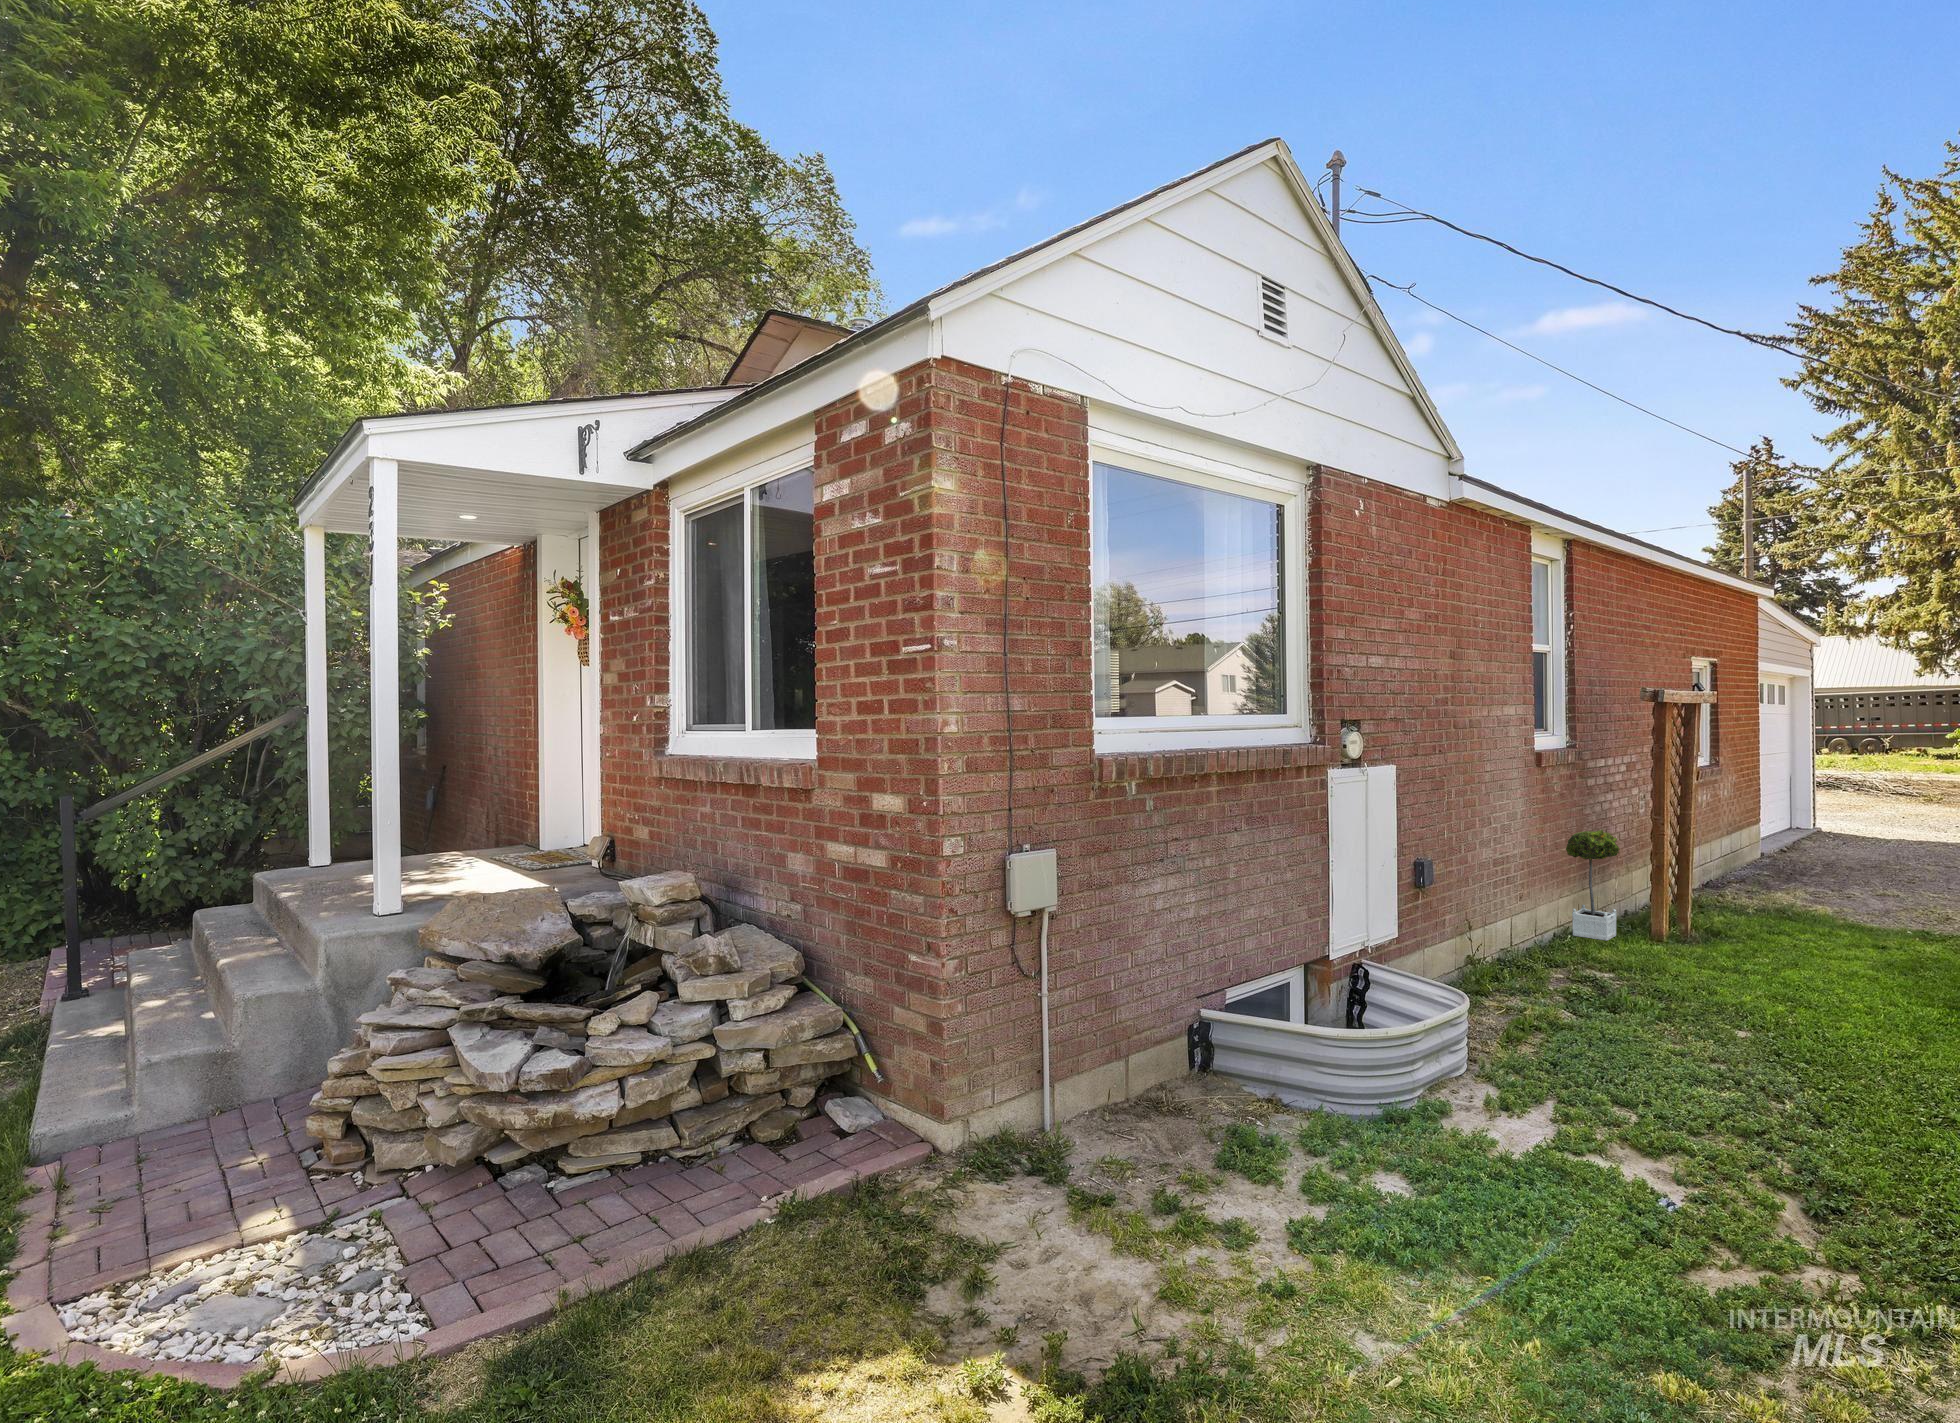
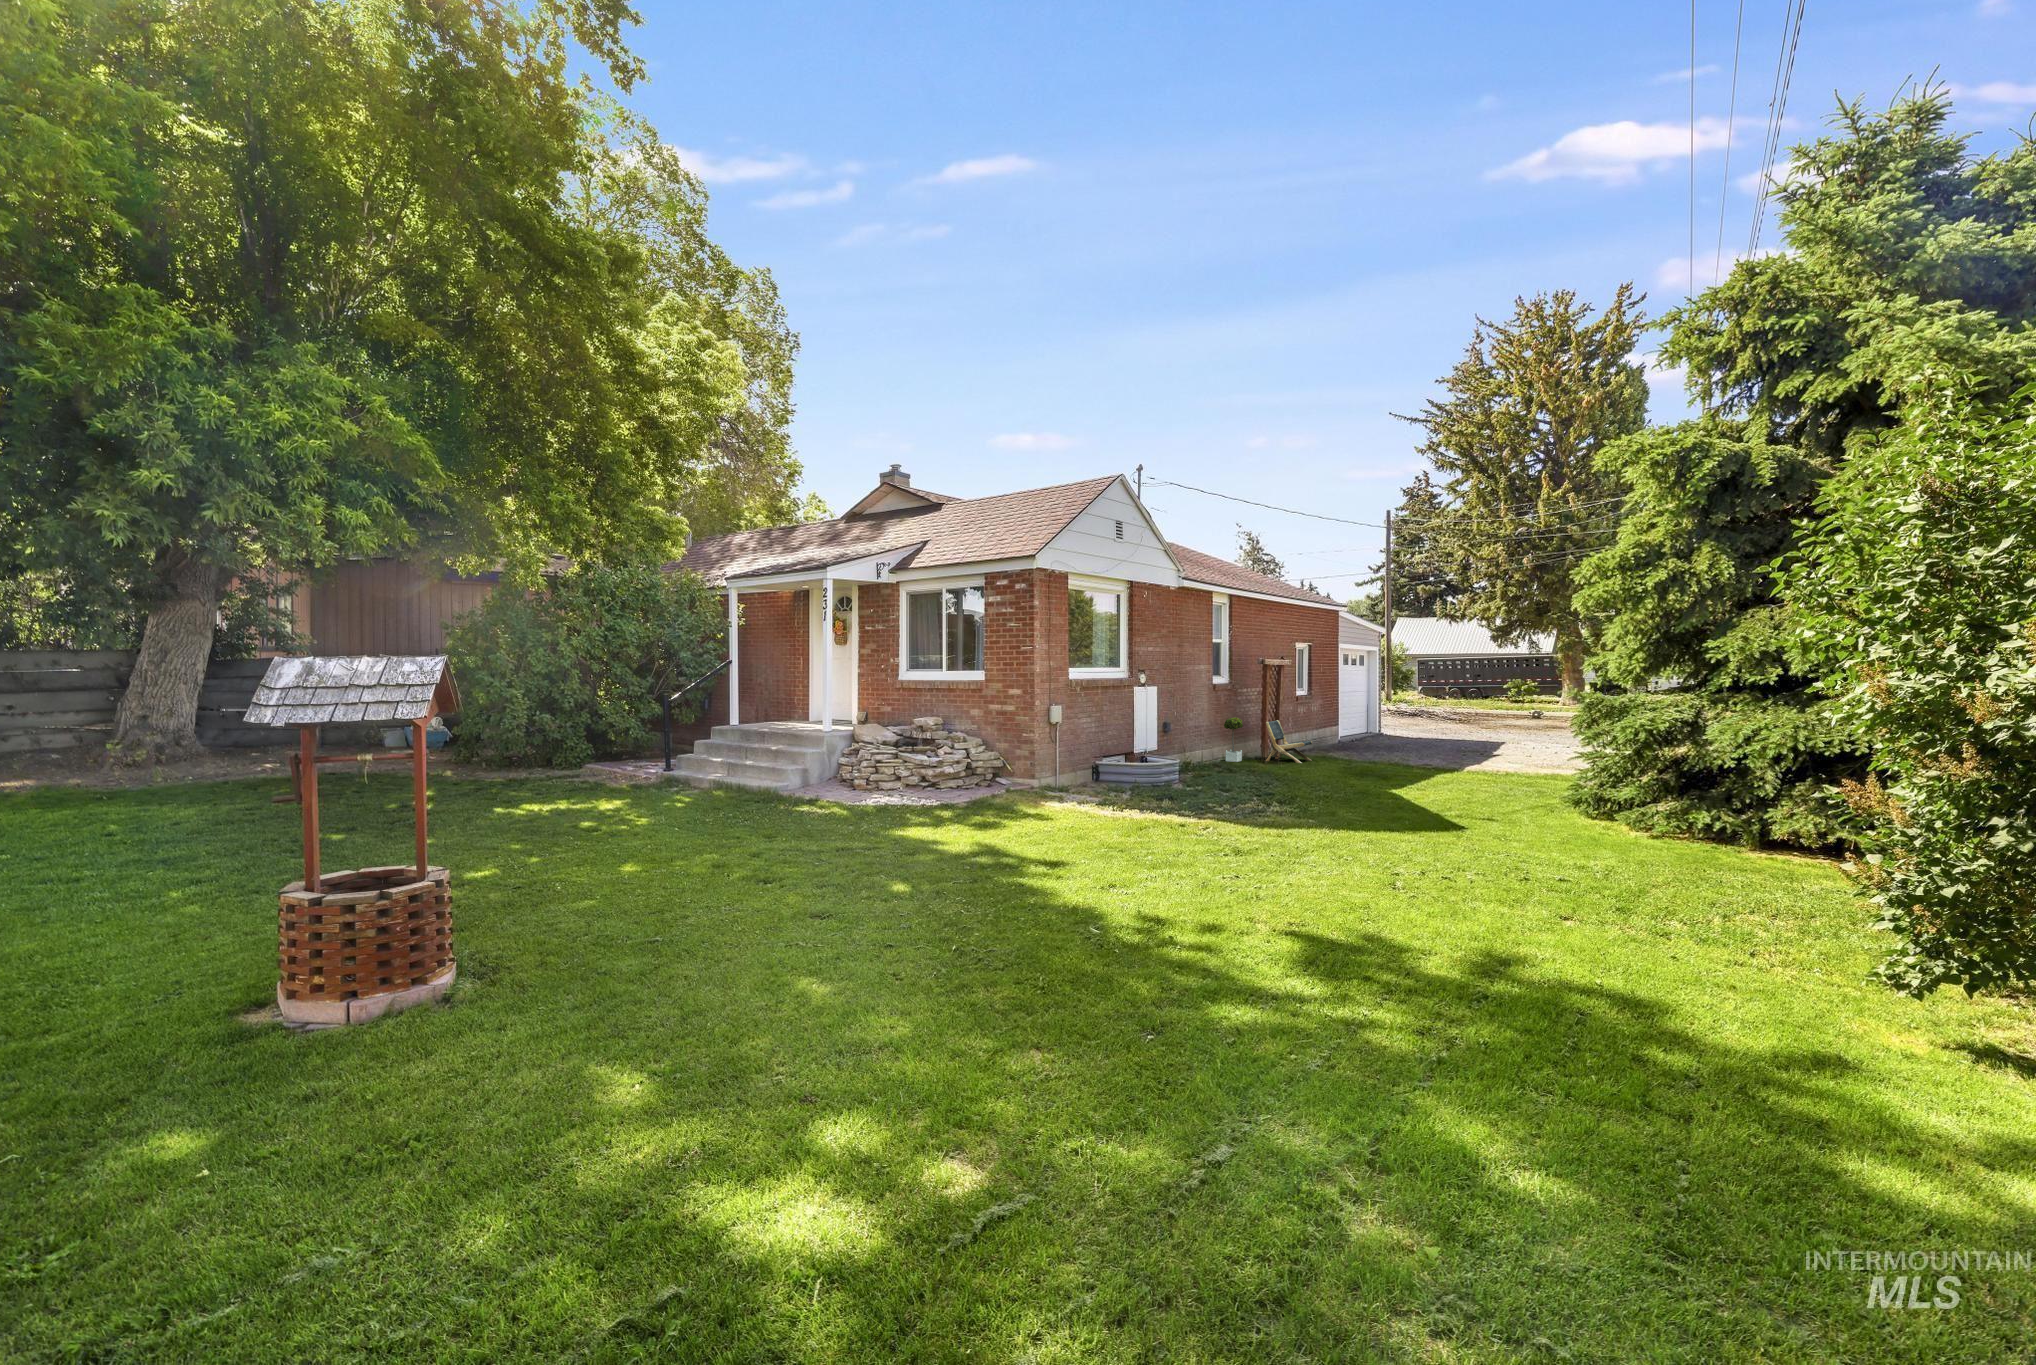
lounge chair: none [1680,835,1818,955] -> present [1266,720,1312,763]

